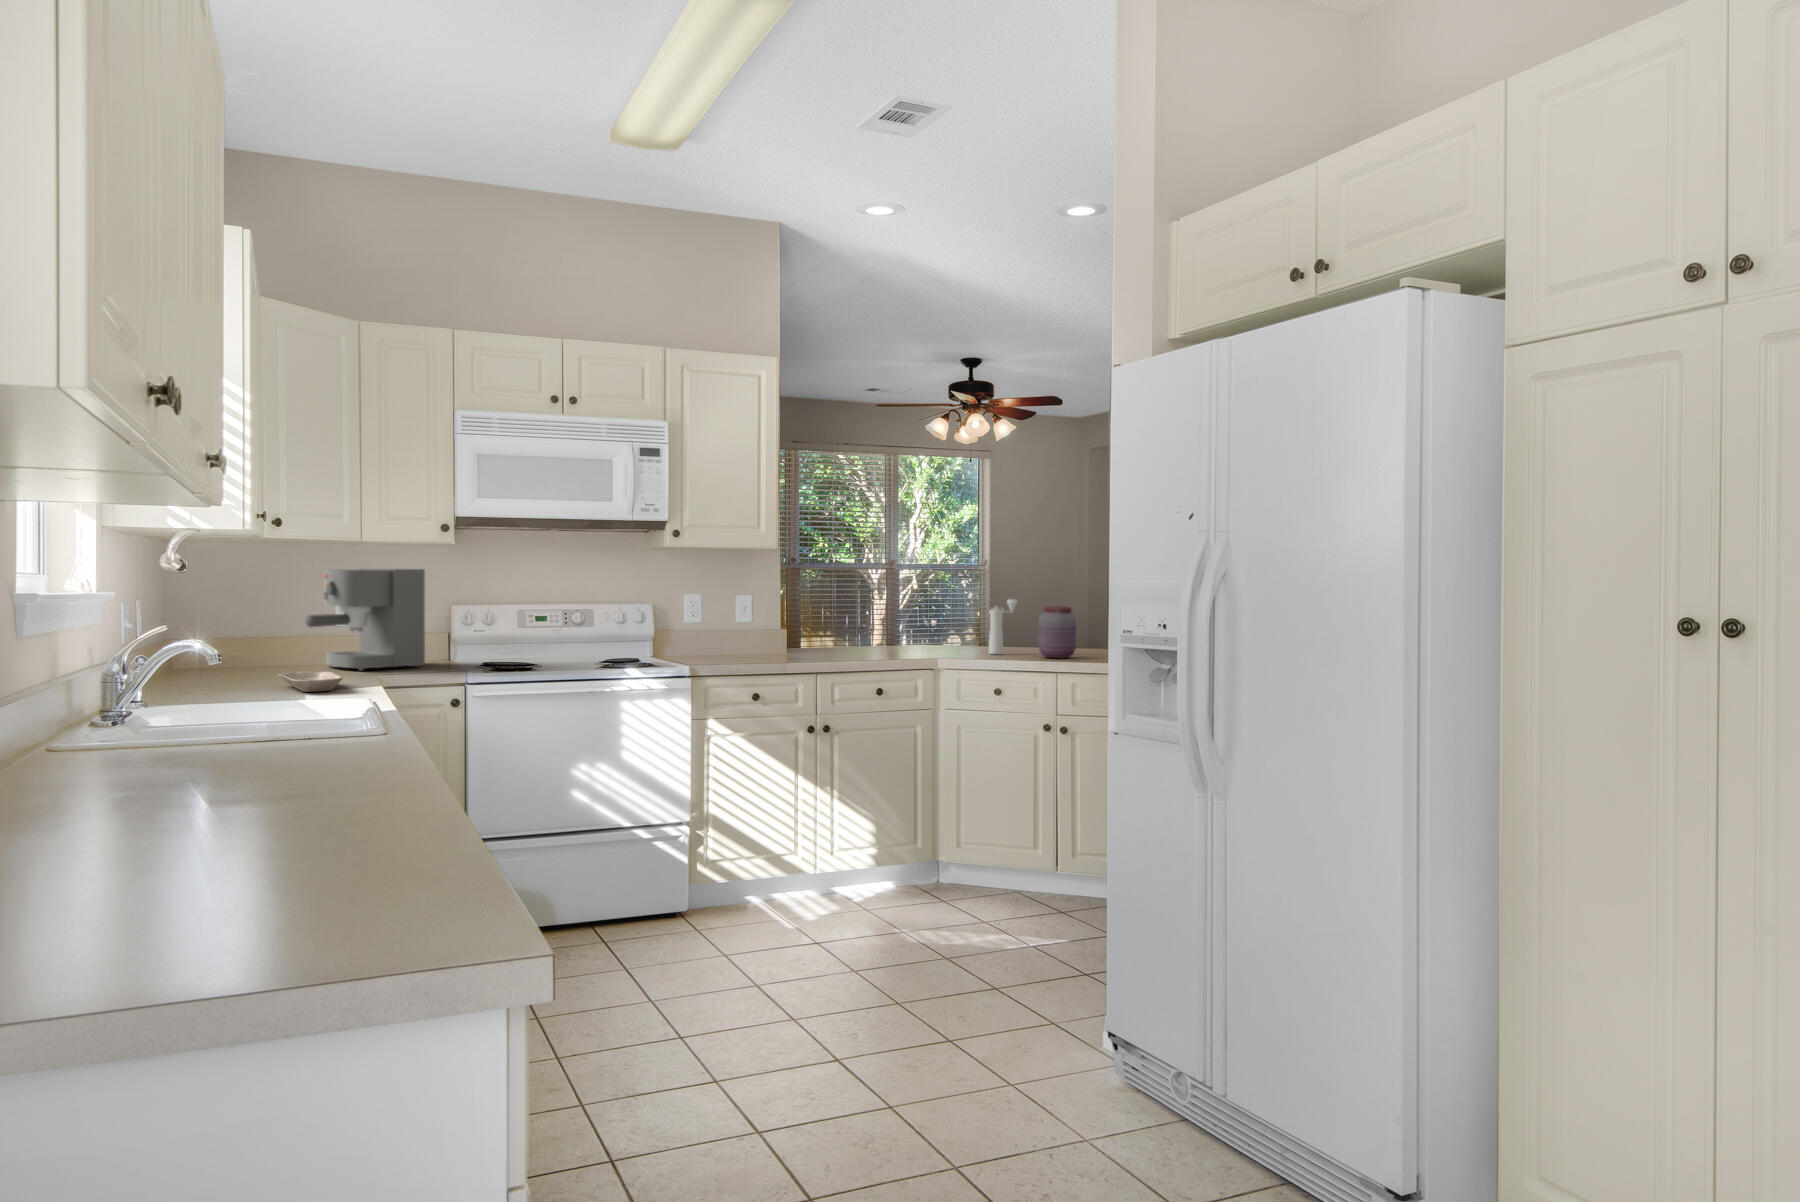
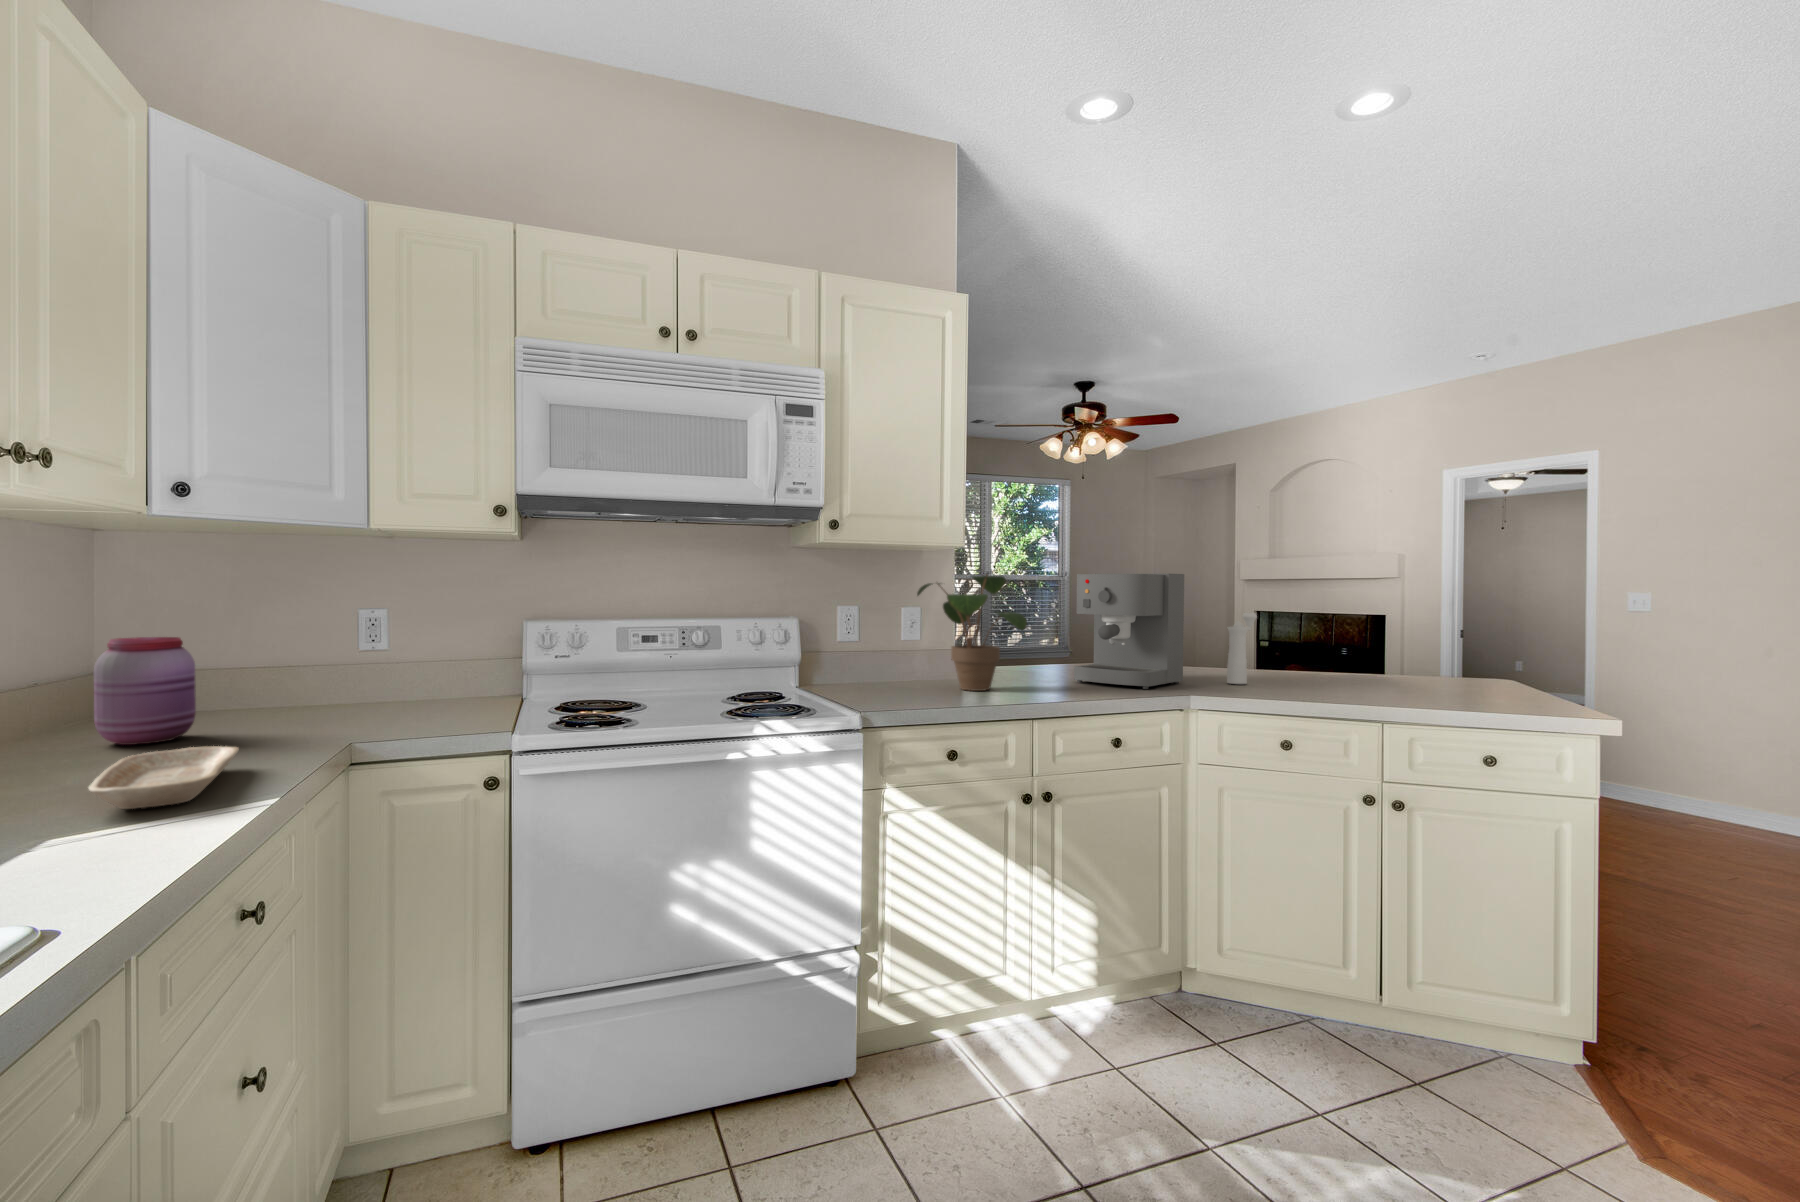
coffee maker: present [305,568,425,671] -> present [1074,573,1184,689]
potted plant: none [743,570,820,657] -> present [917,574,1027,691]
jar: present [1038,606,1076,658] -> present [94,637,196,745]

